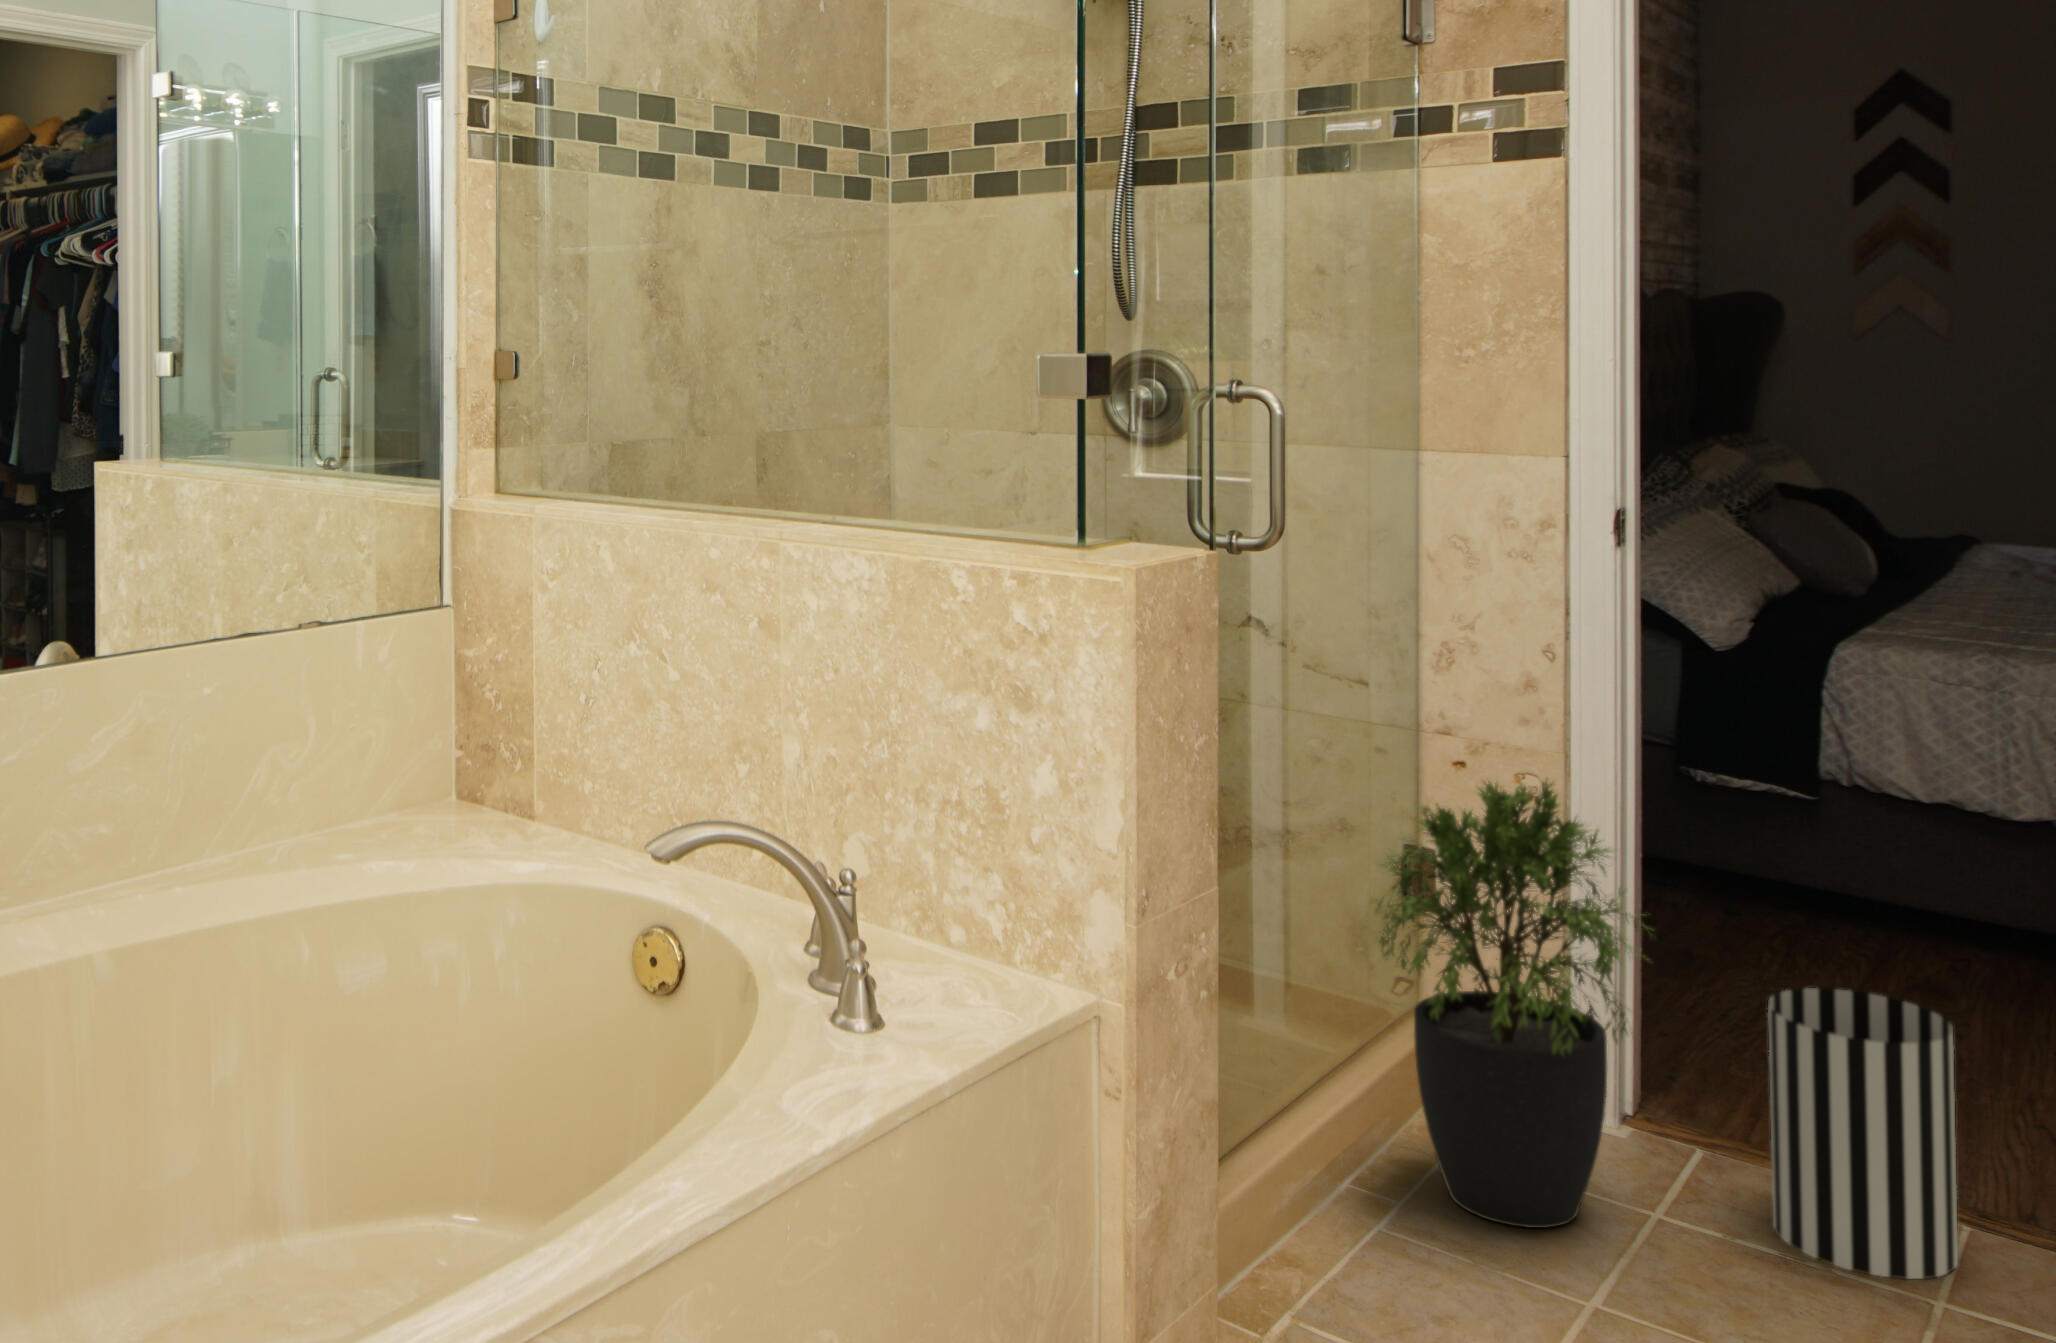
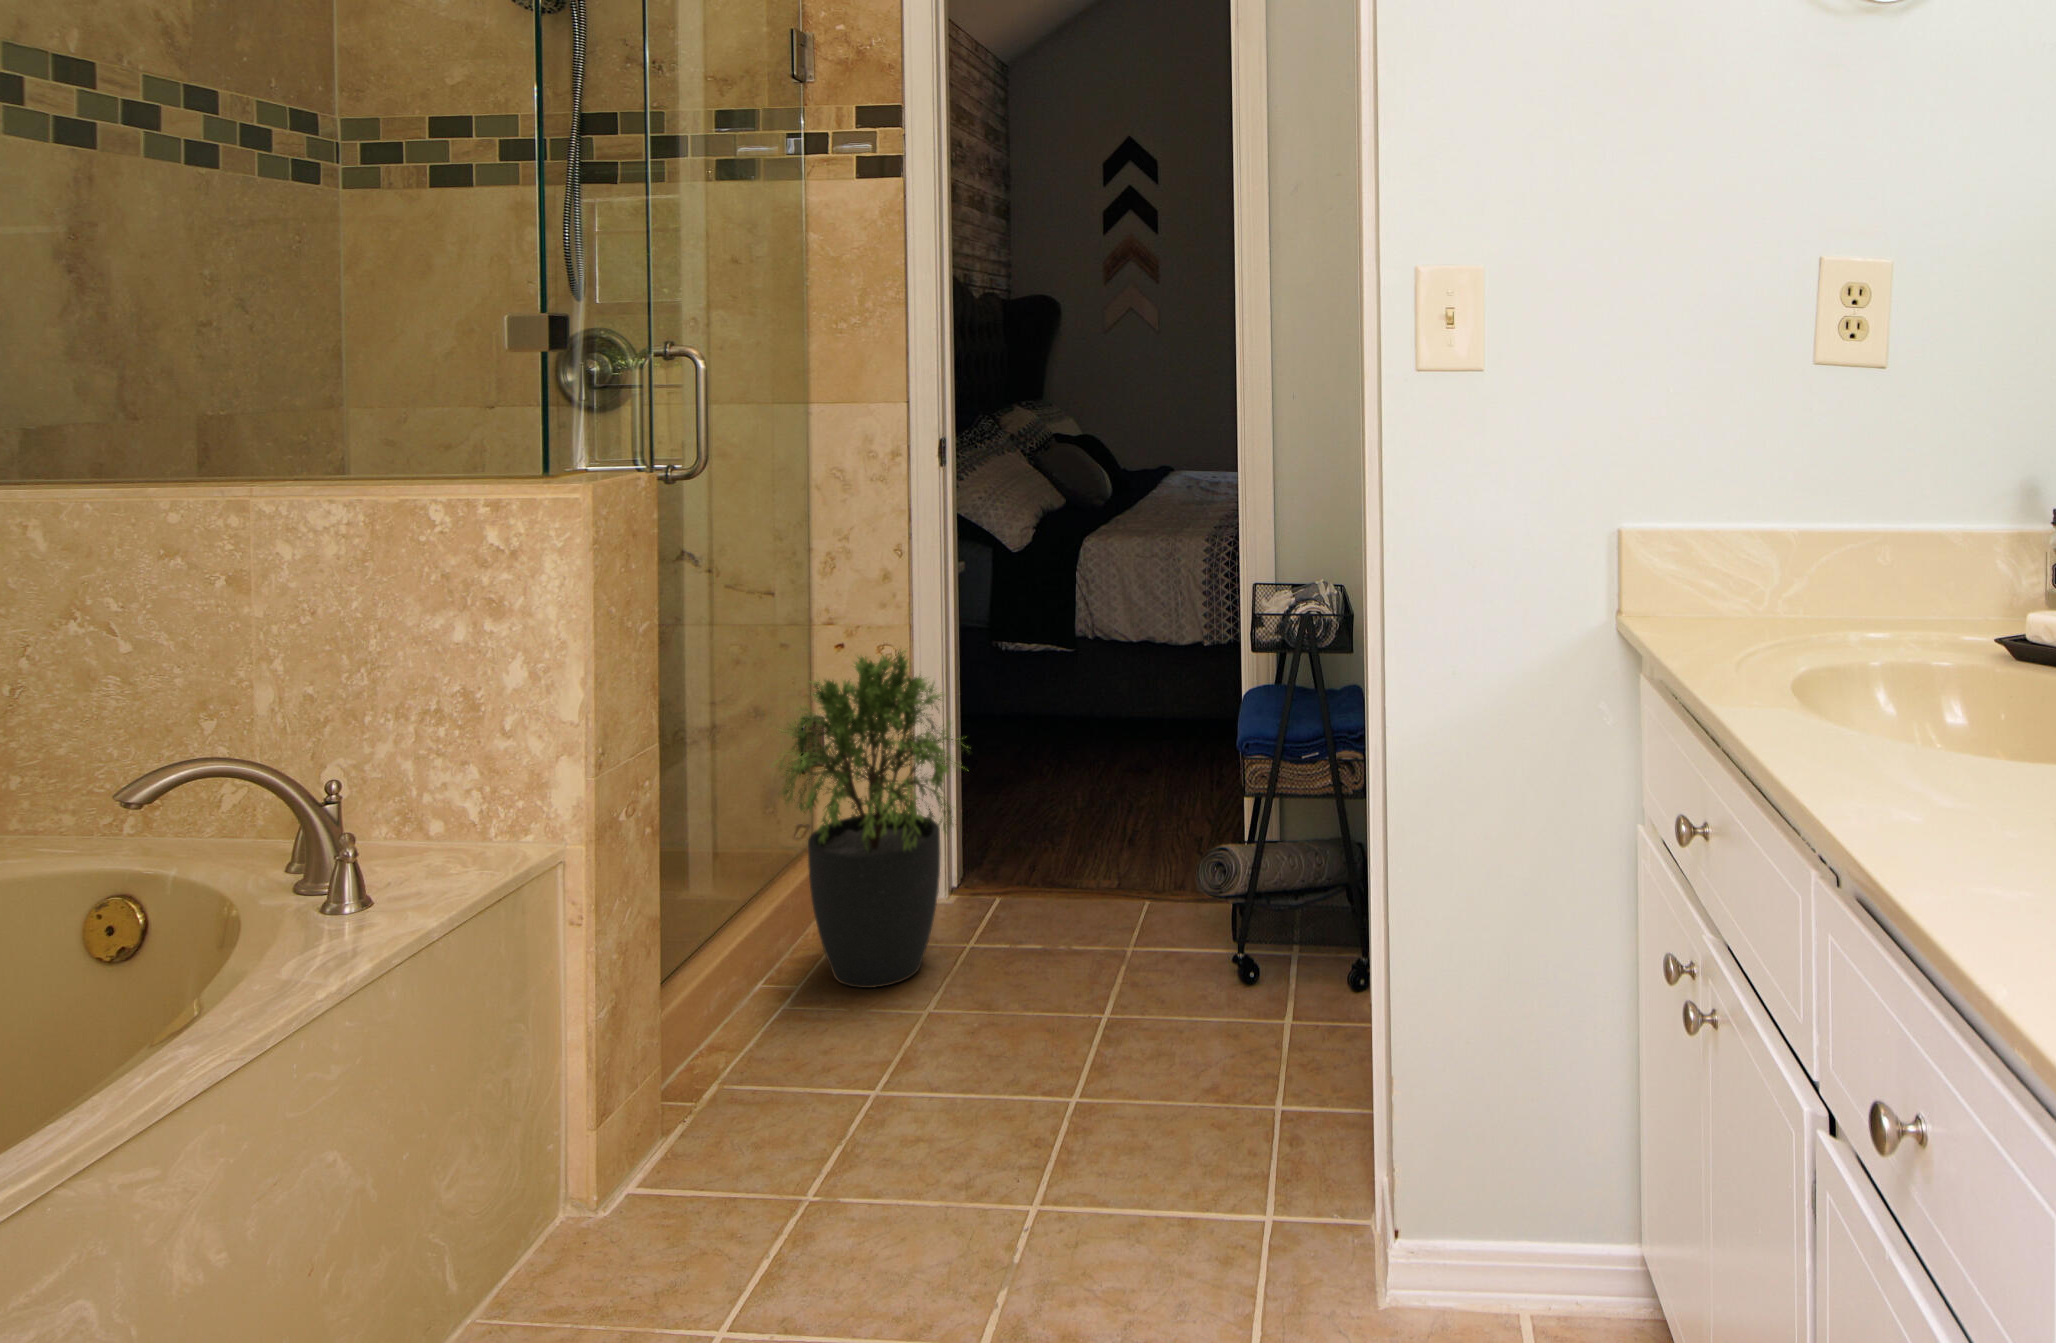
wastebasket: present [1768,988,1958,1279] -> none [1039,766,1145,956]

